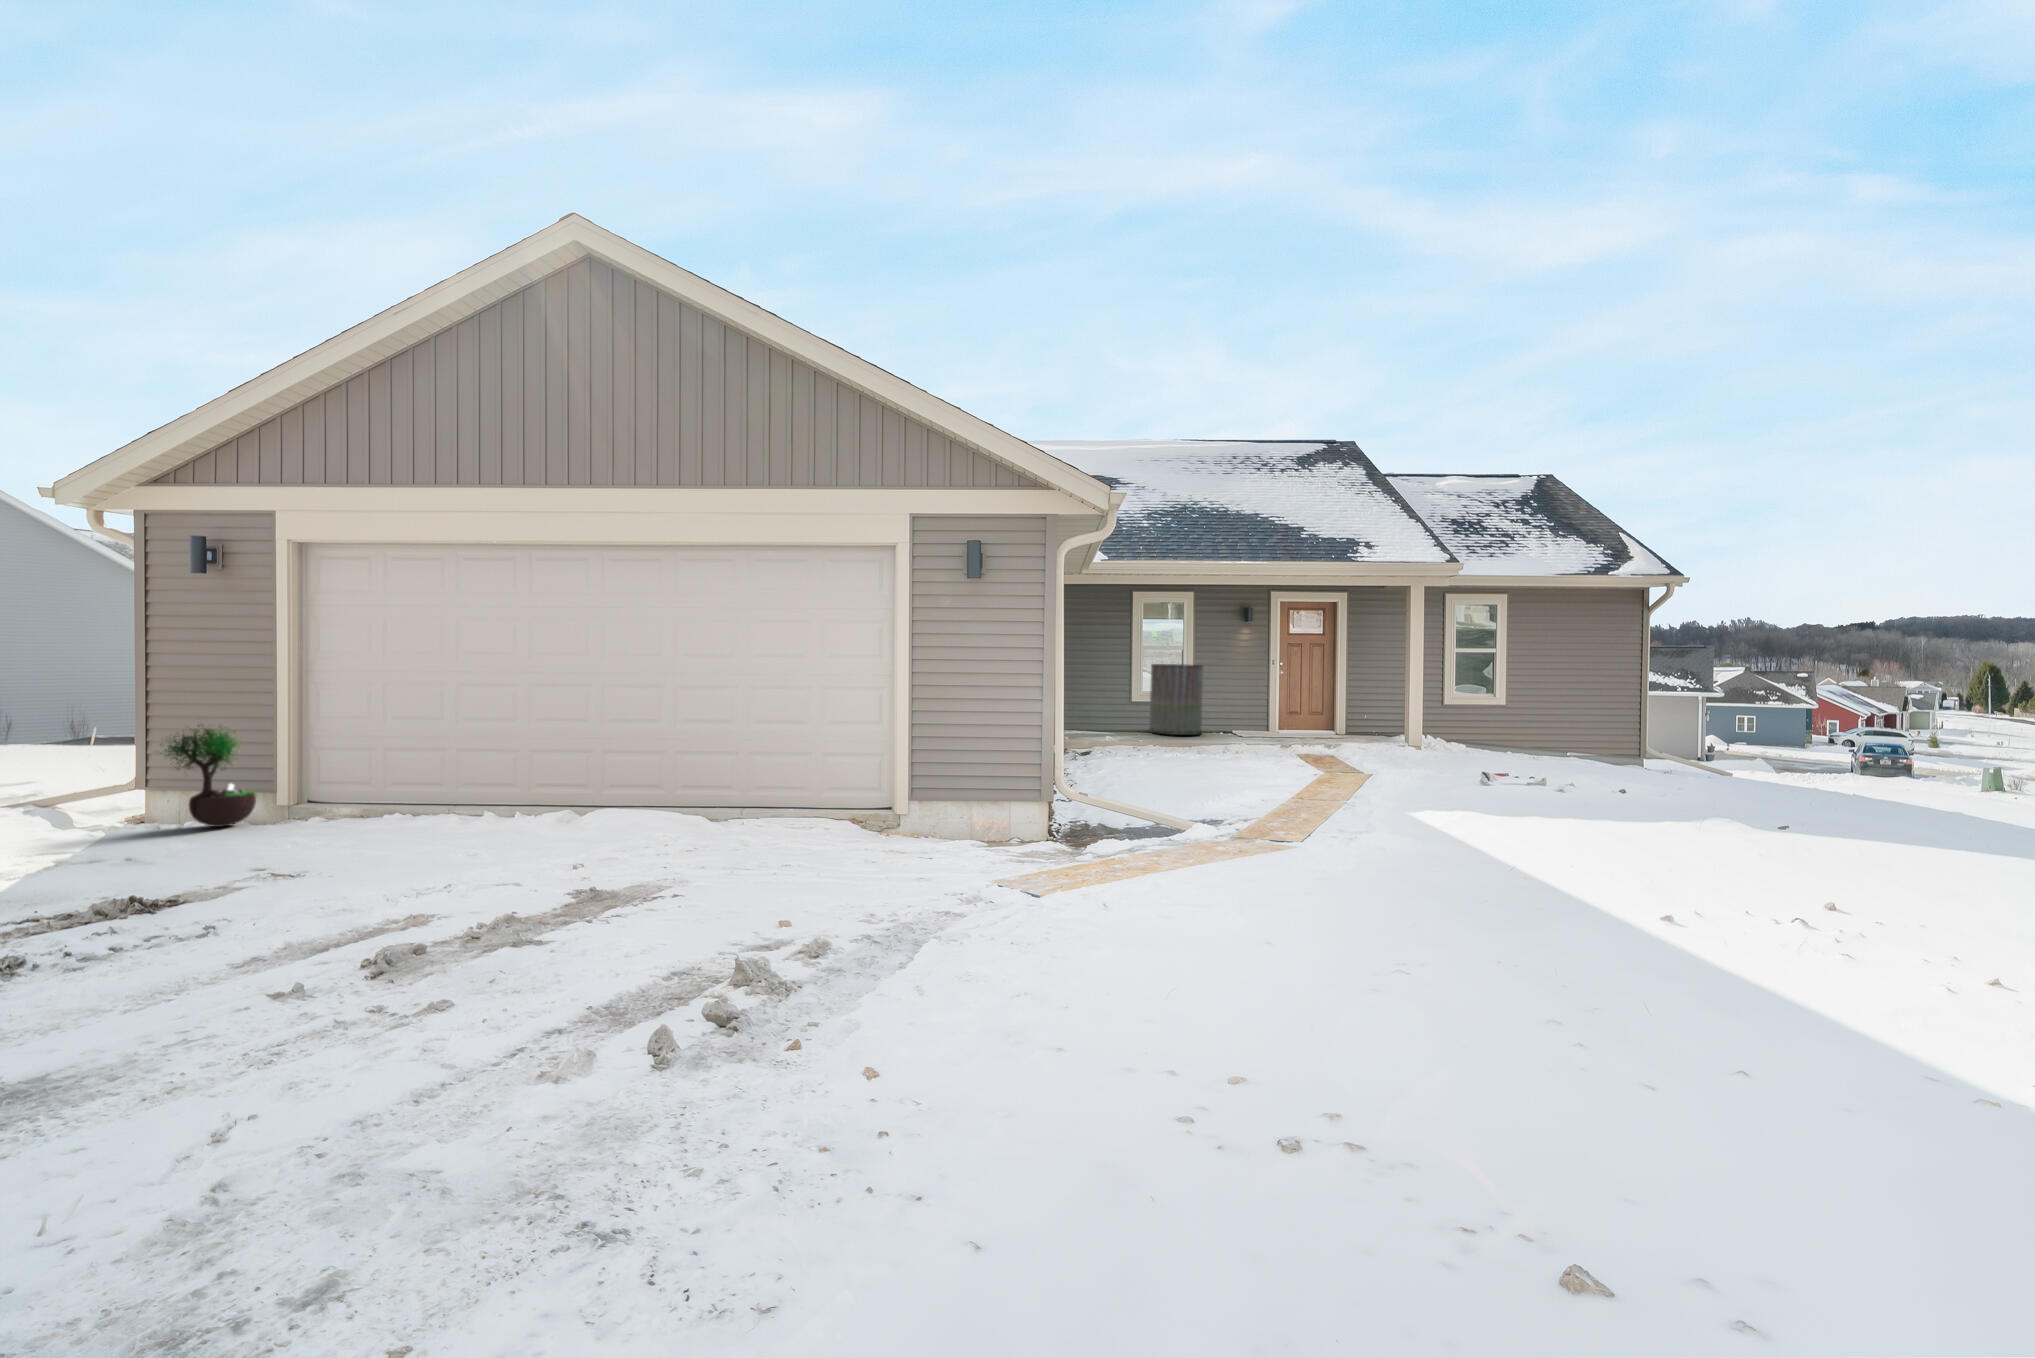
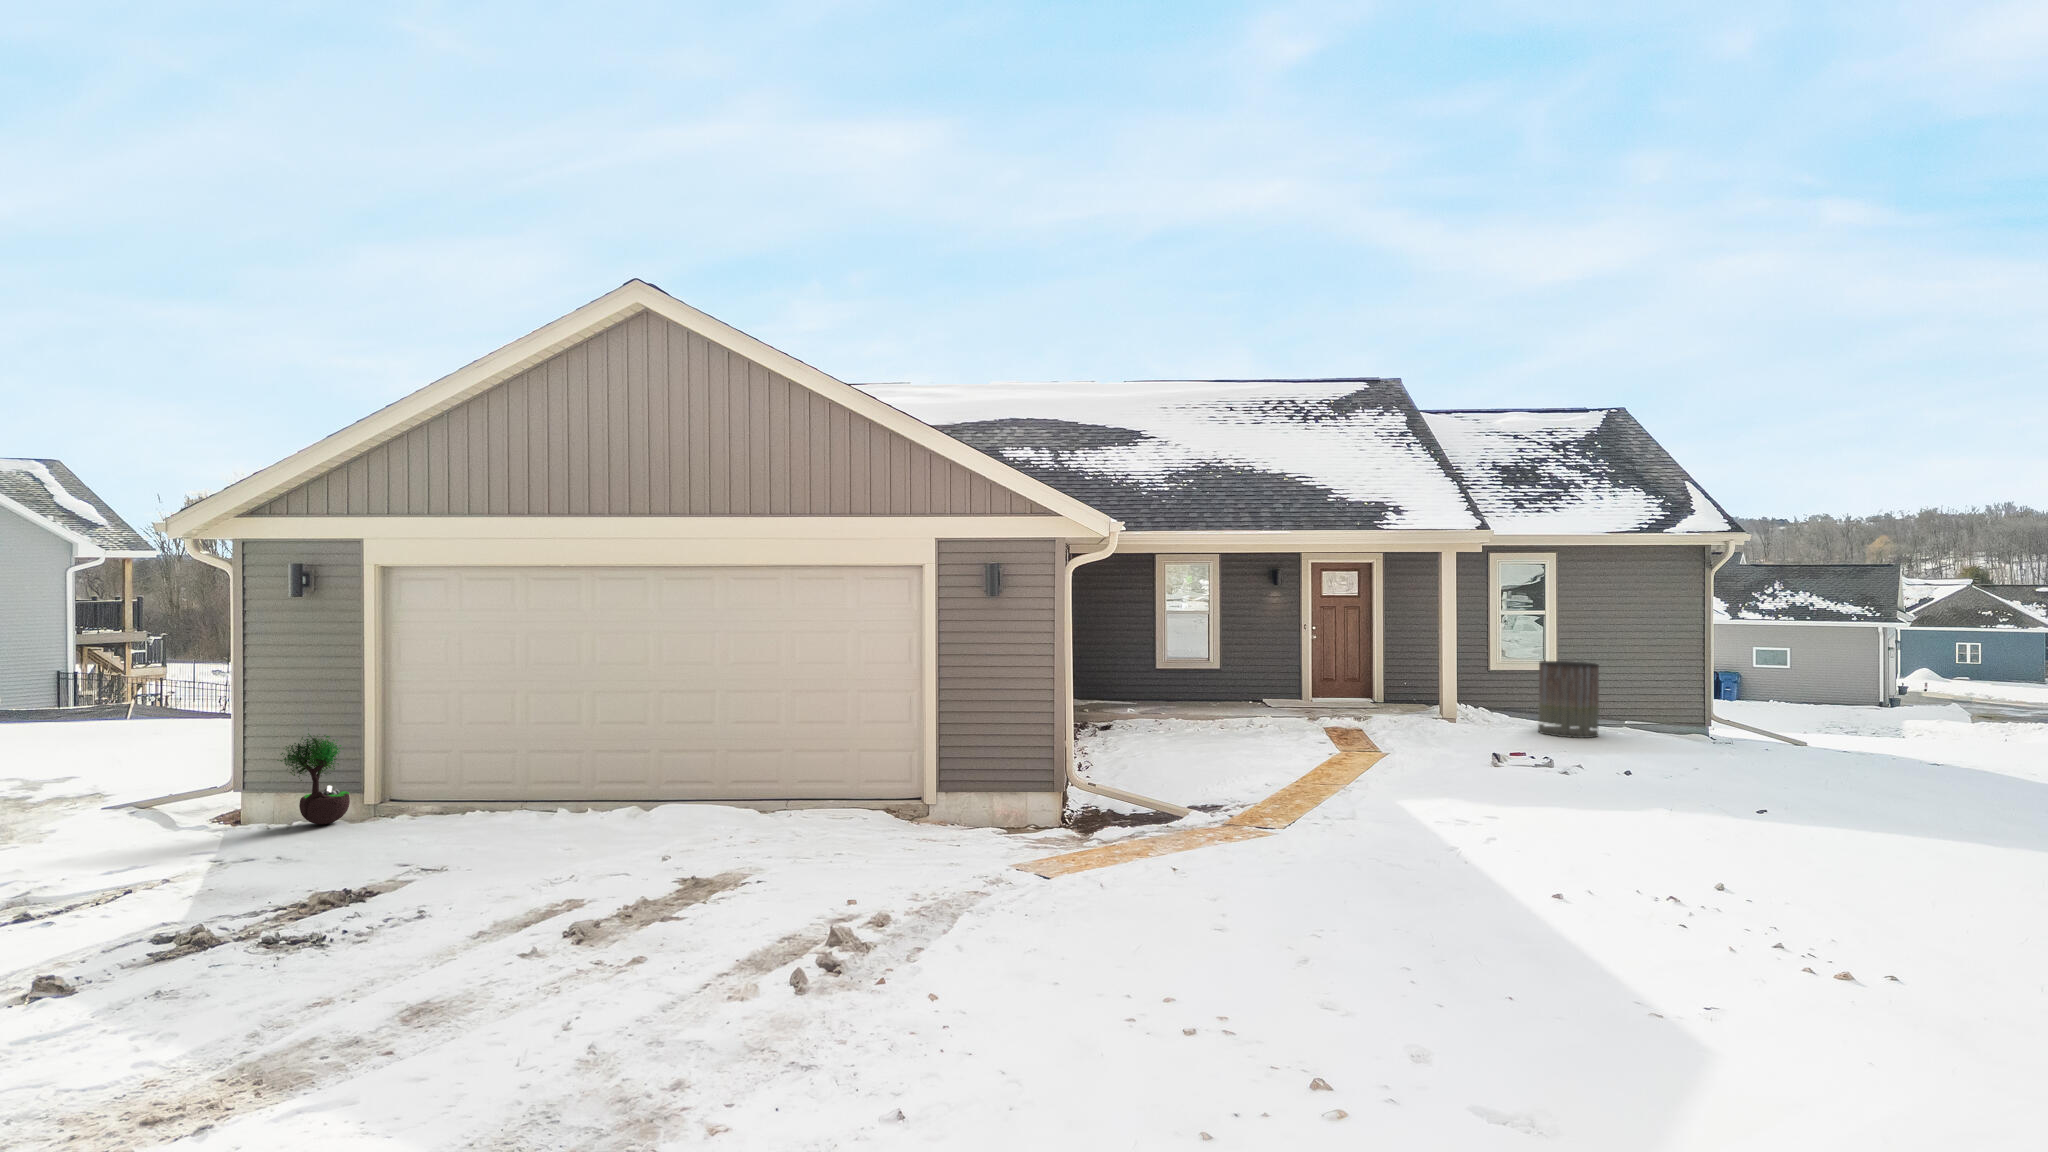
trash can: present [1150,664,1203,735] -> present [1538,661,1599,738]

